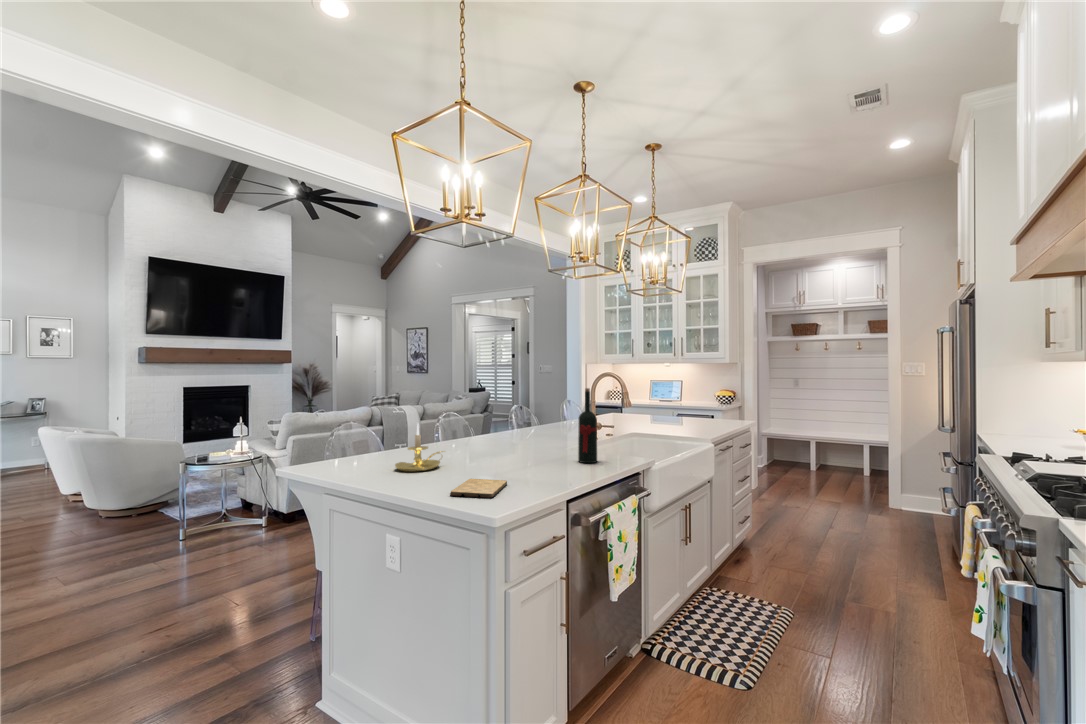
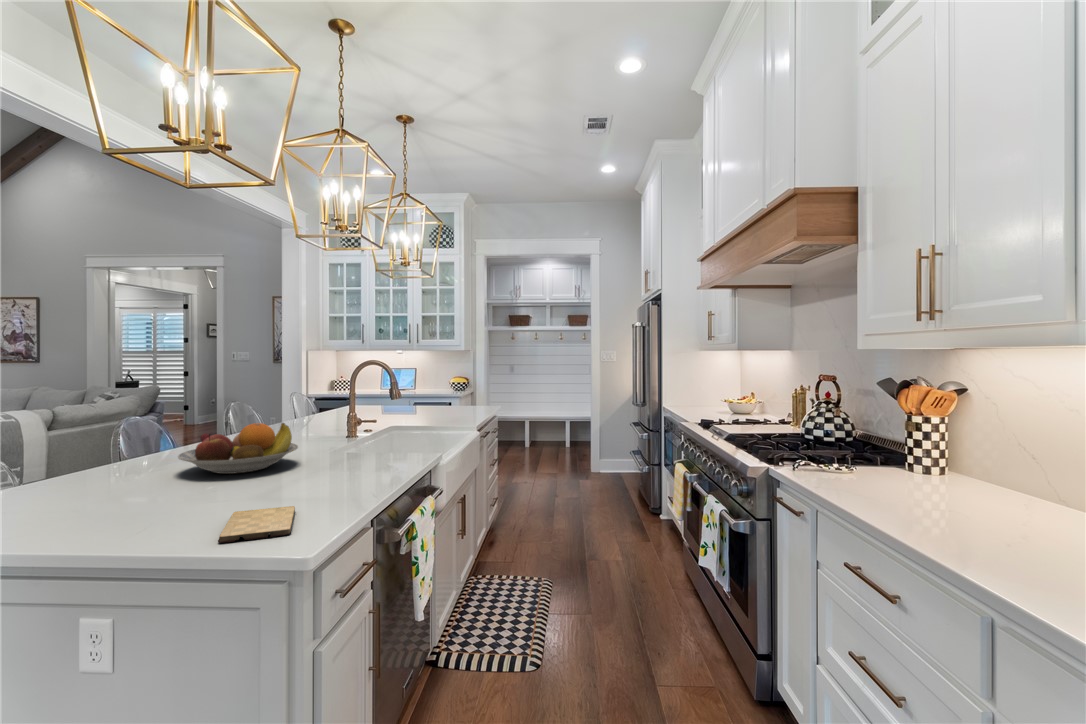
wine bottle: present [578,388,597,463] -> none [363,380,387,469]
fruit bowl: none [458,420,536,456] -> present [178,423,298,474]
candle holder: present [395,424,444,472] -> none [78,439,171,516]

